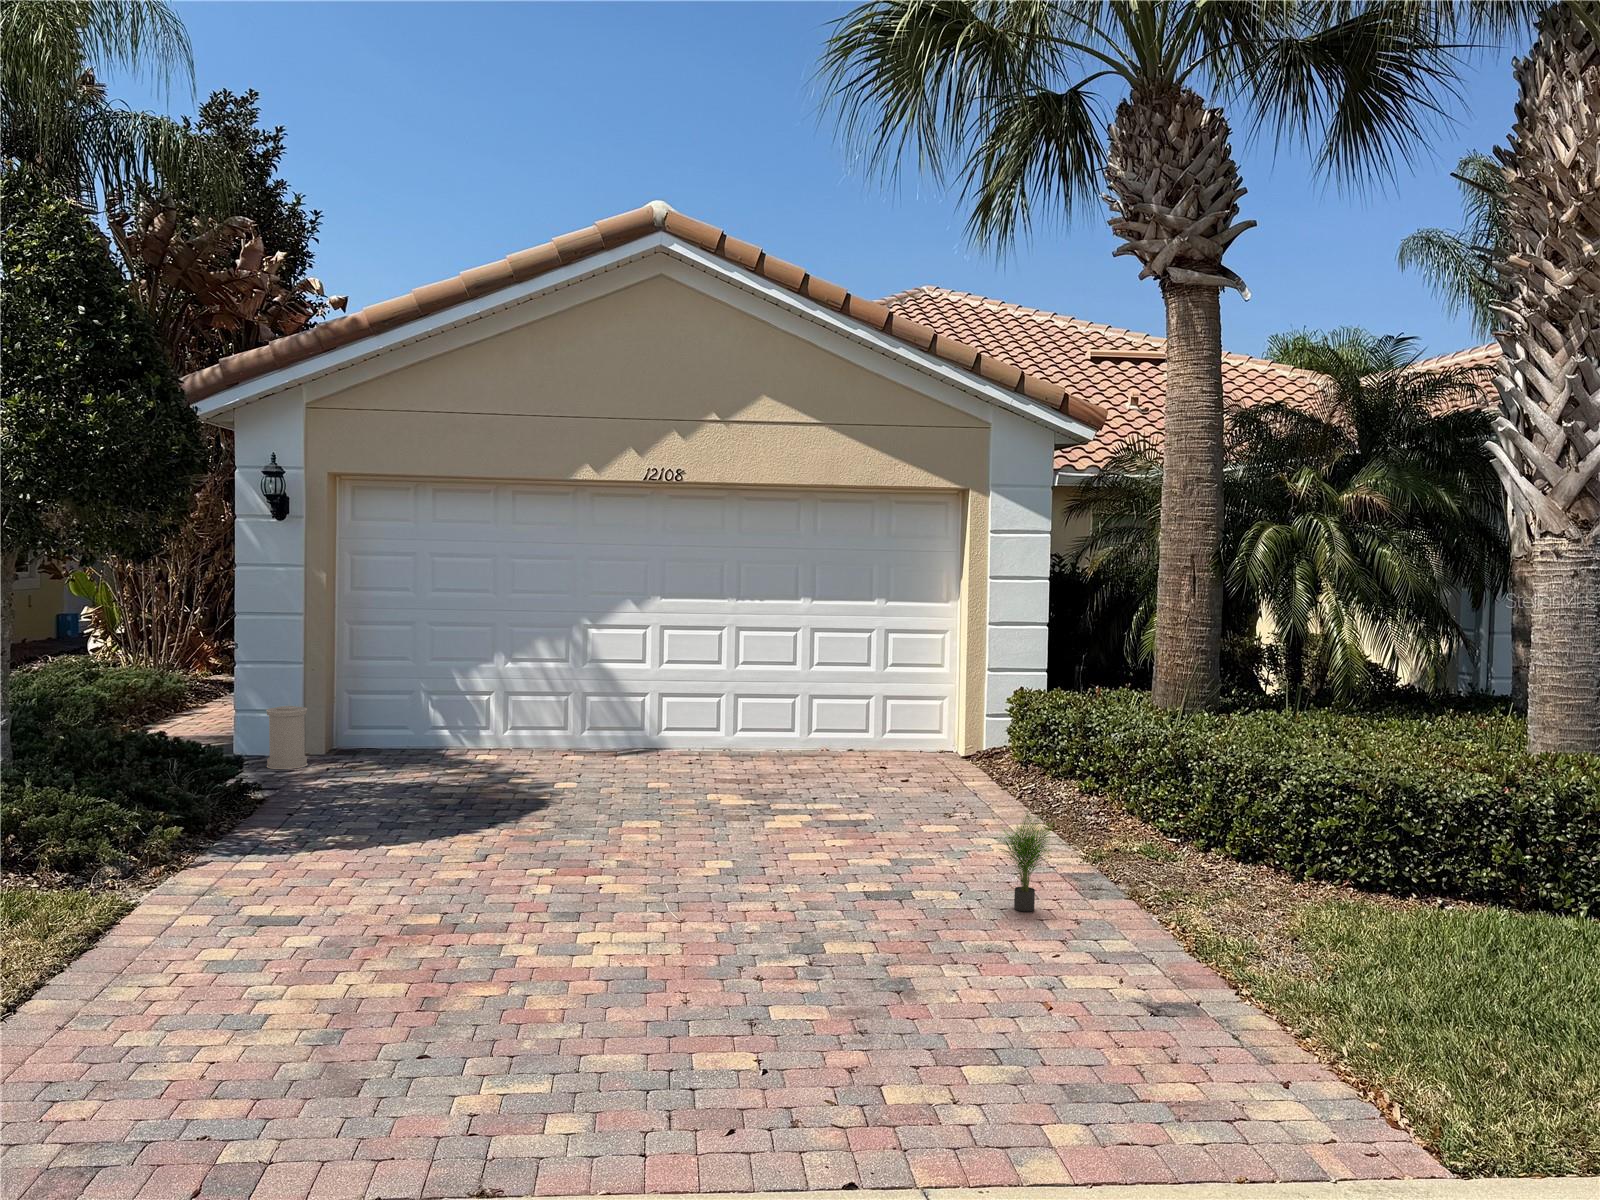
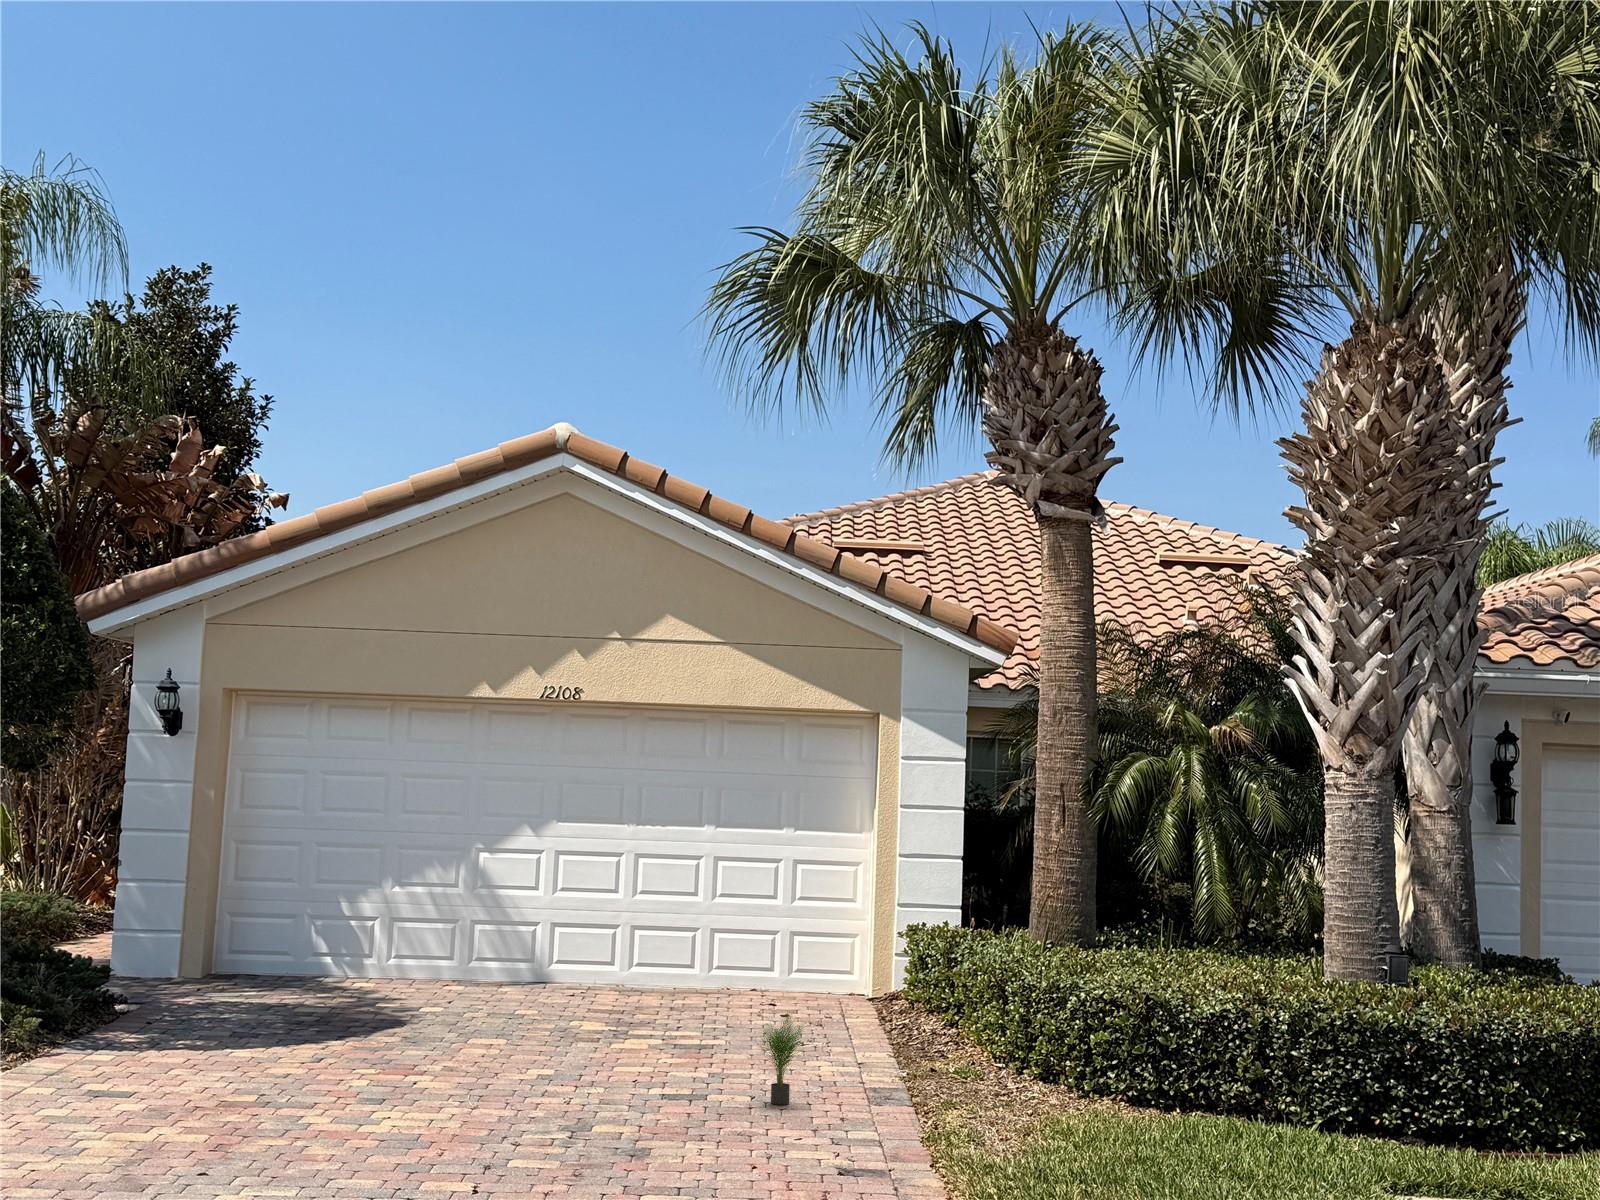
trash can: present [266,706,308,769] -> none [143,927,187,991]

